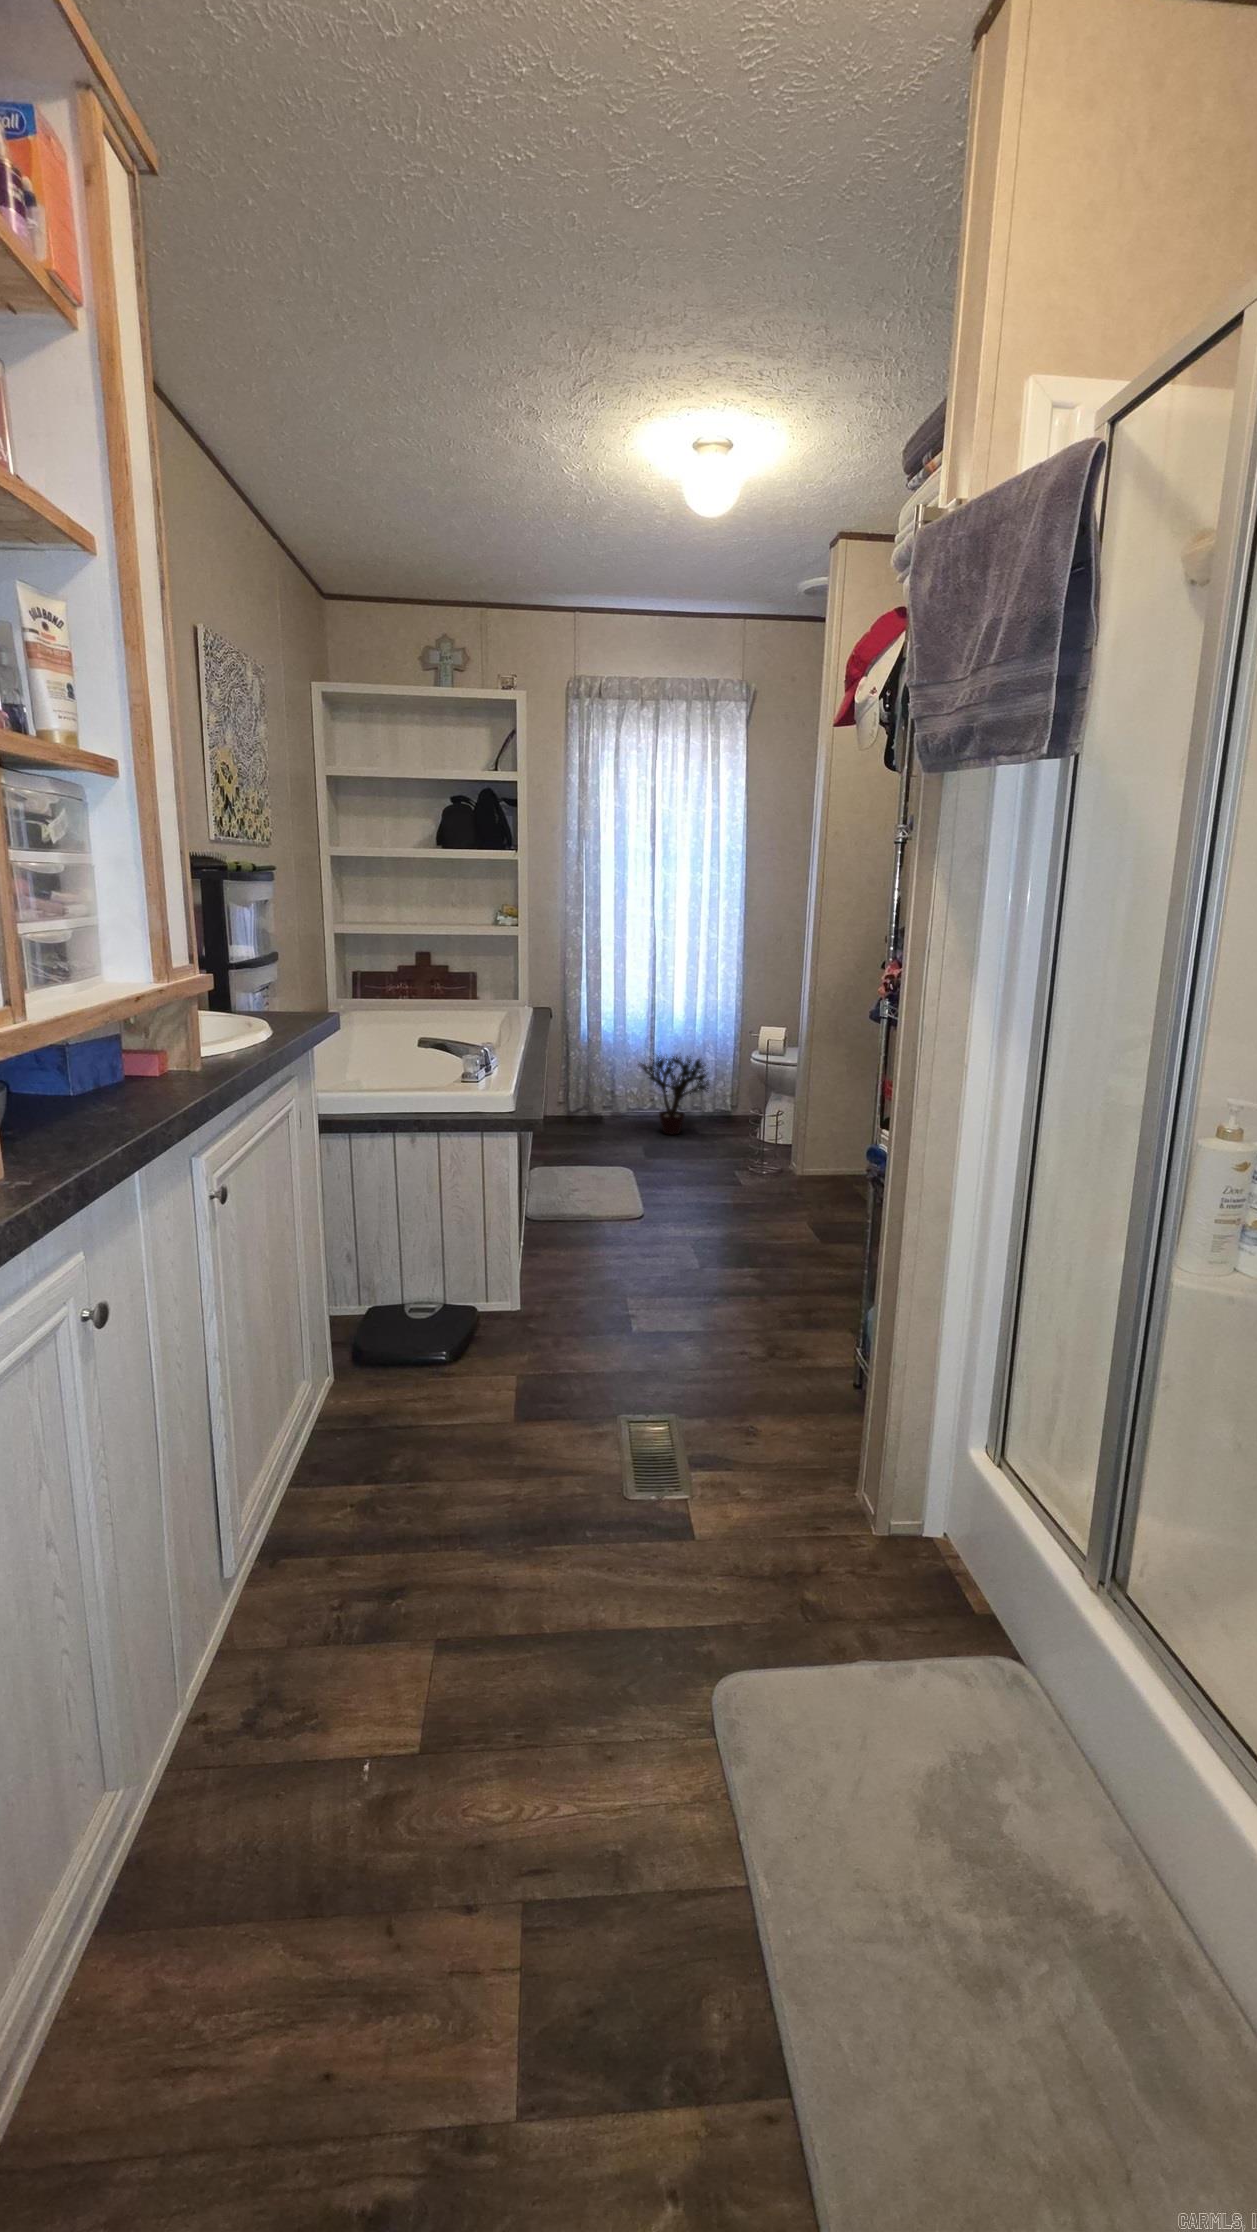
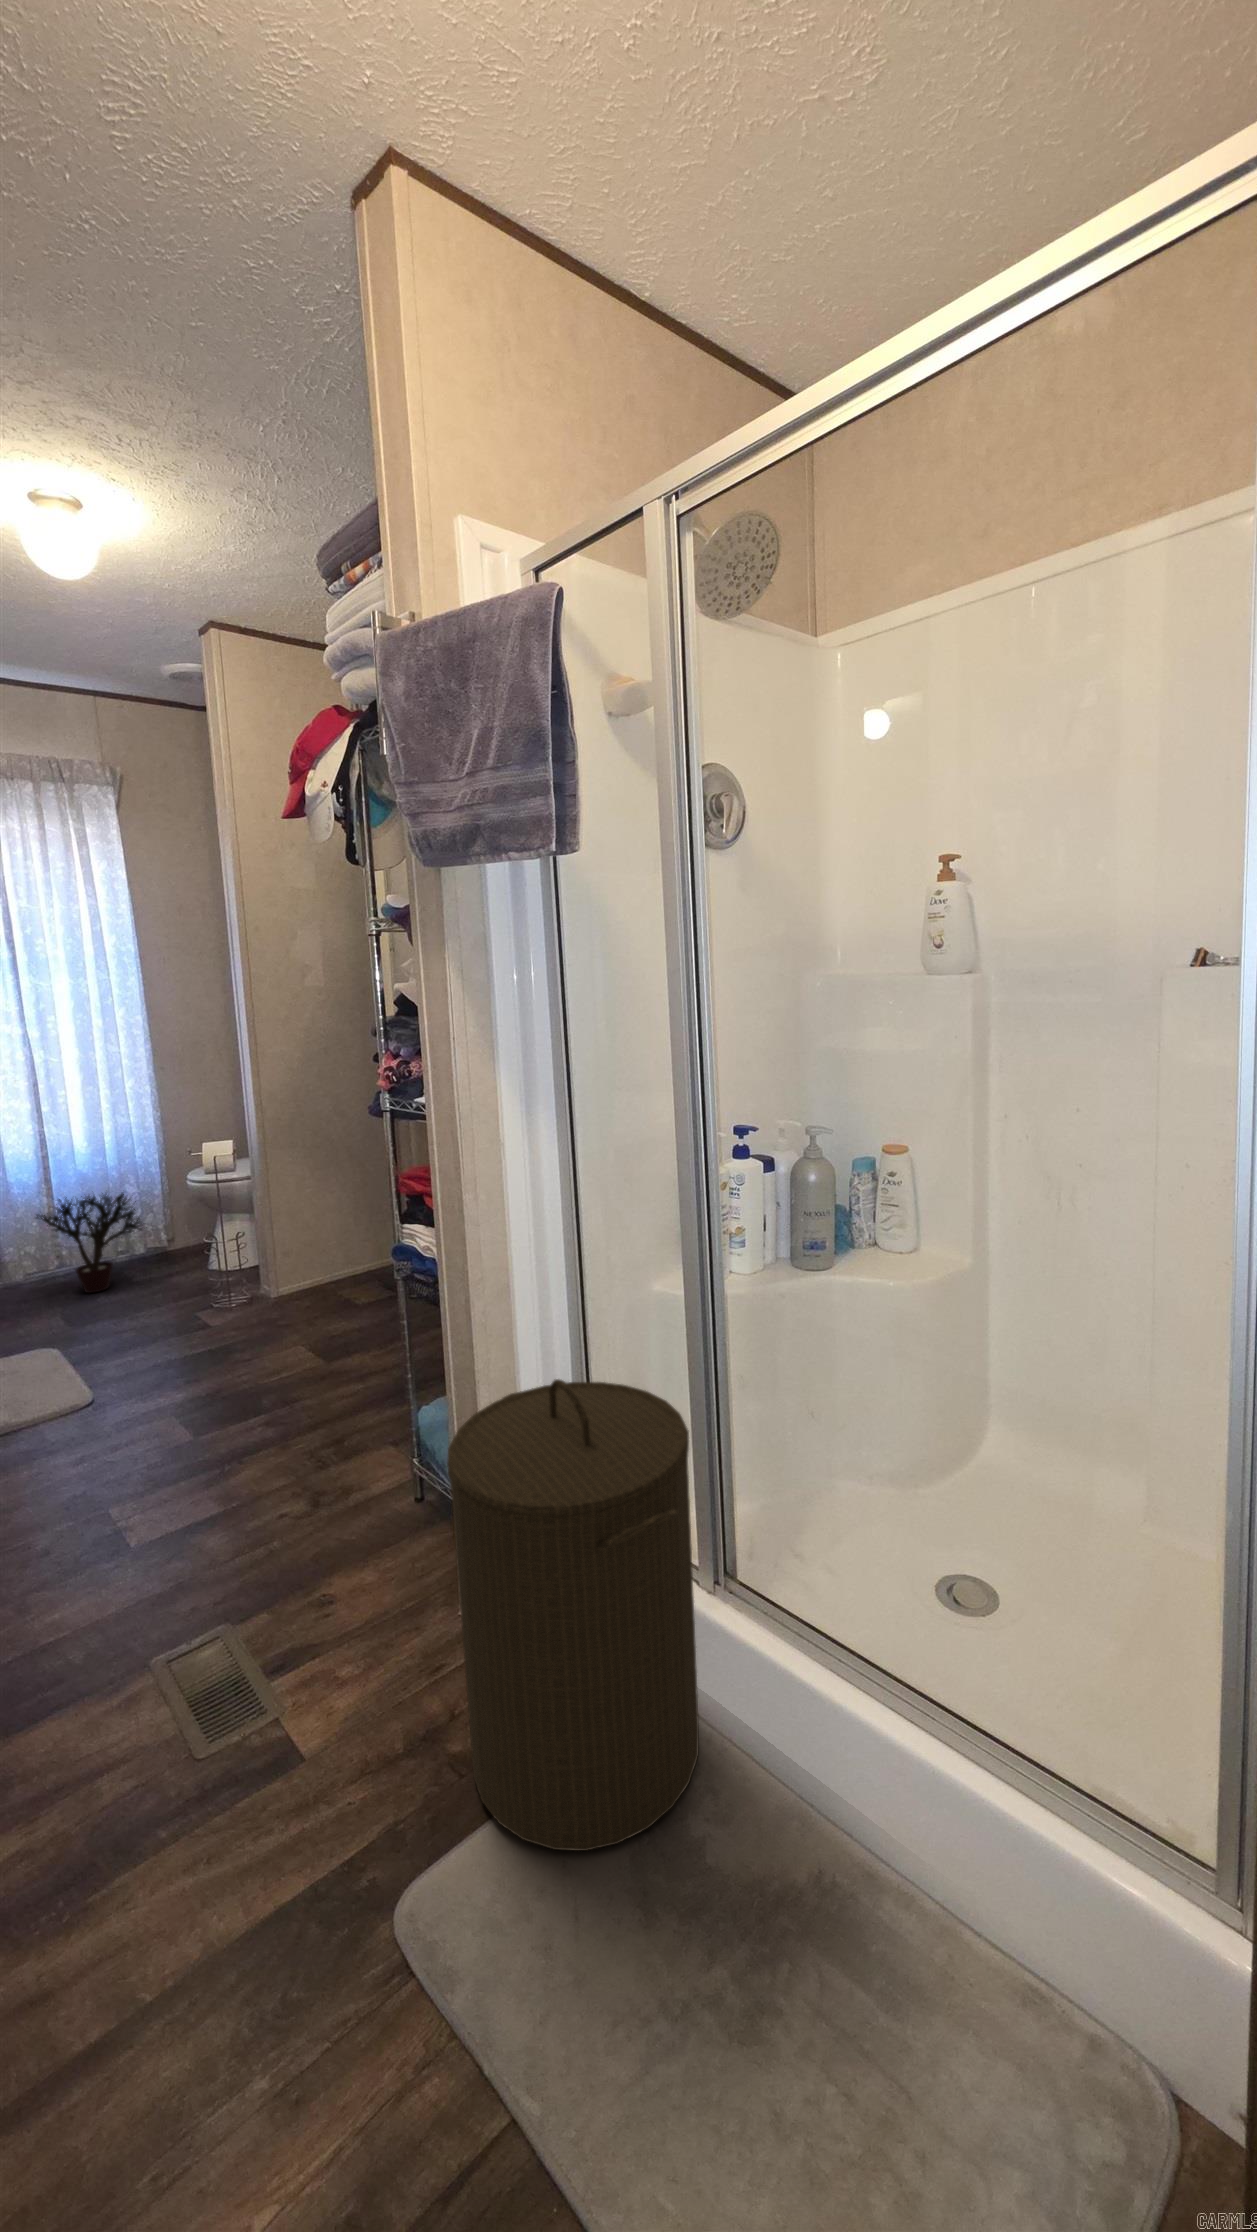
laundry hamper: none [811,1307,1089,1761] -> present [447,1379,699,1851]

